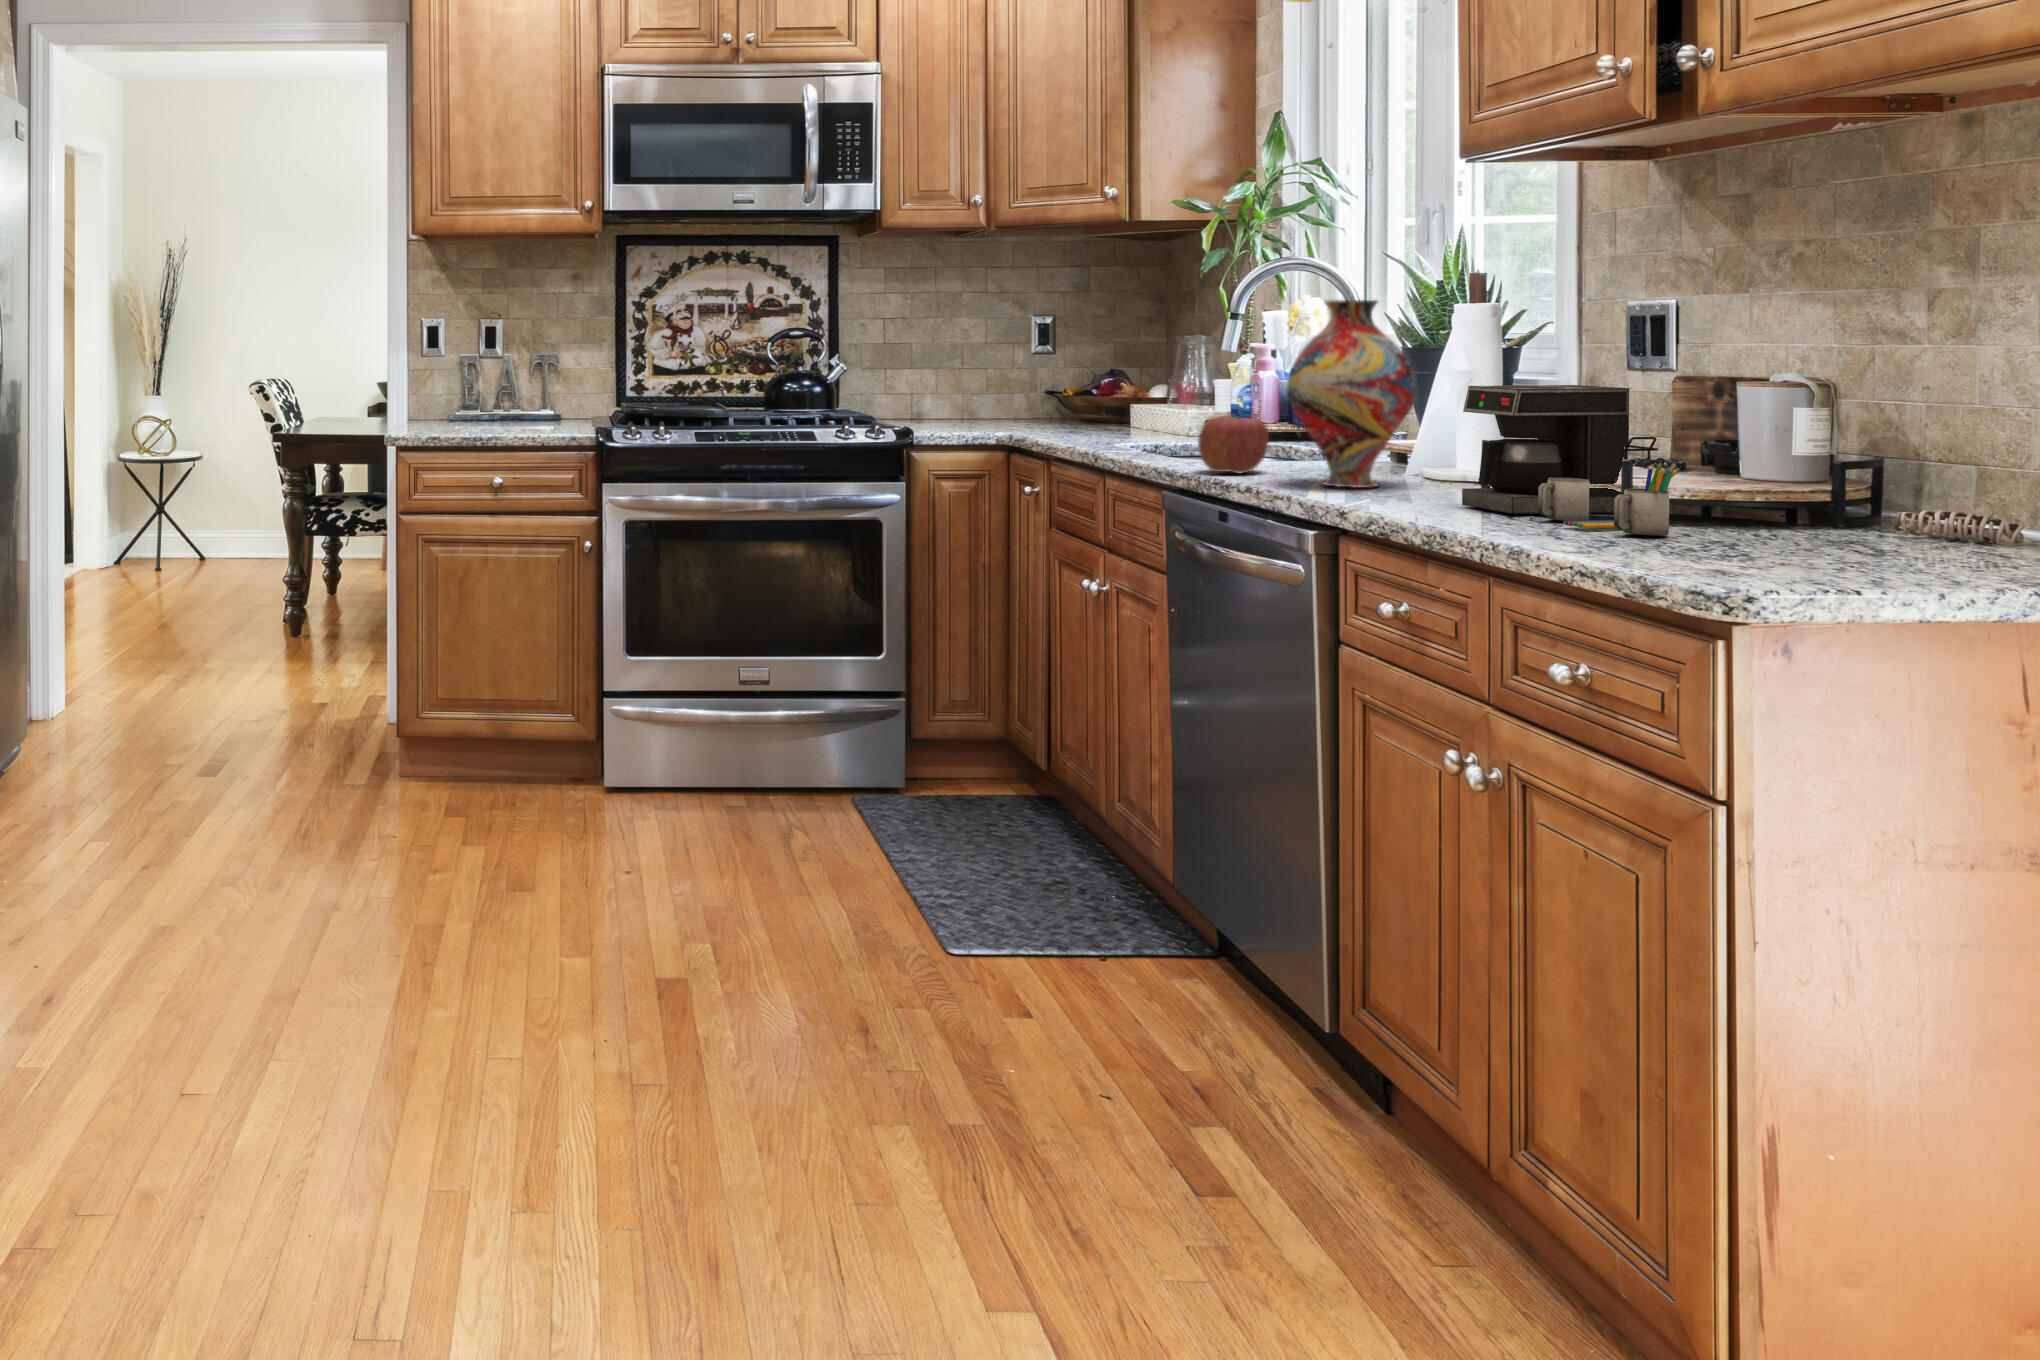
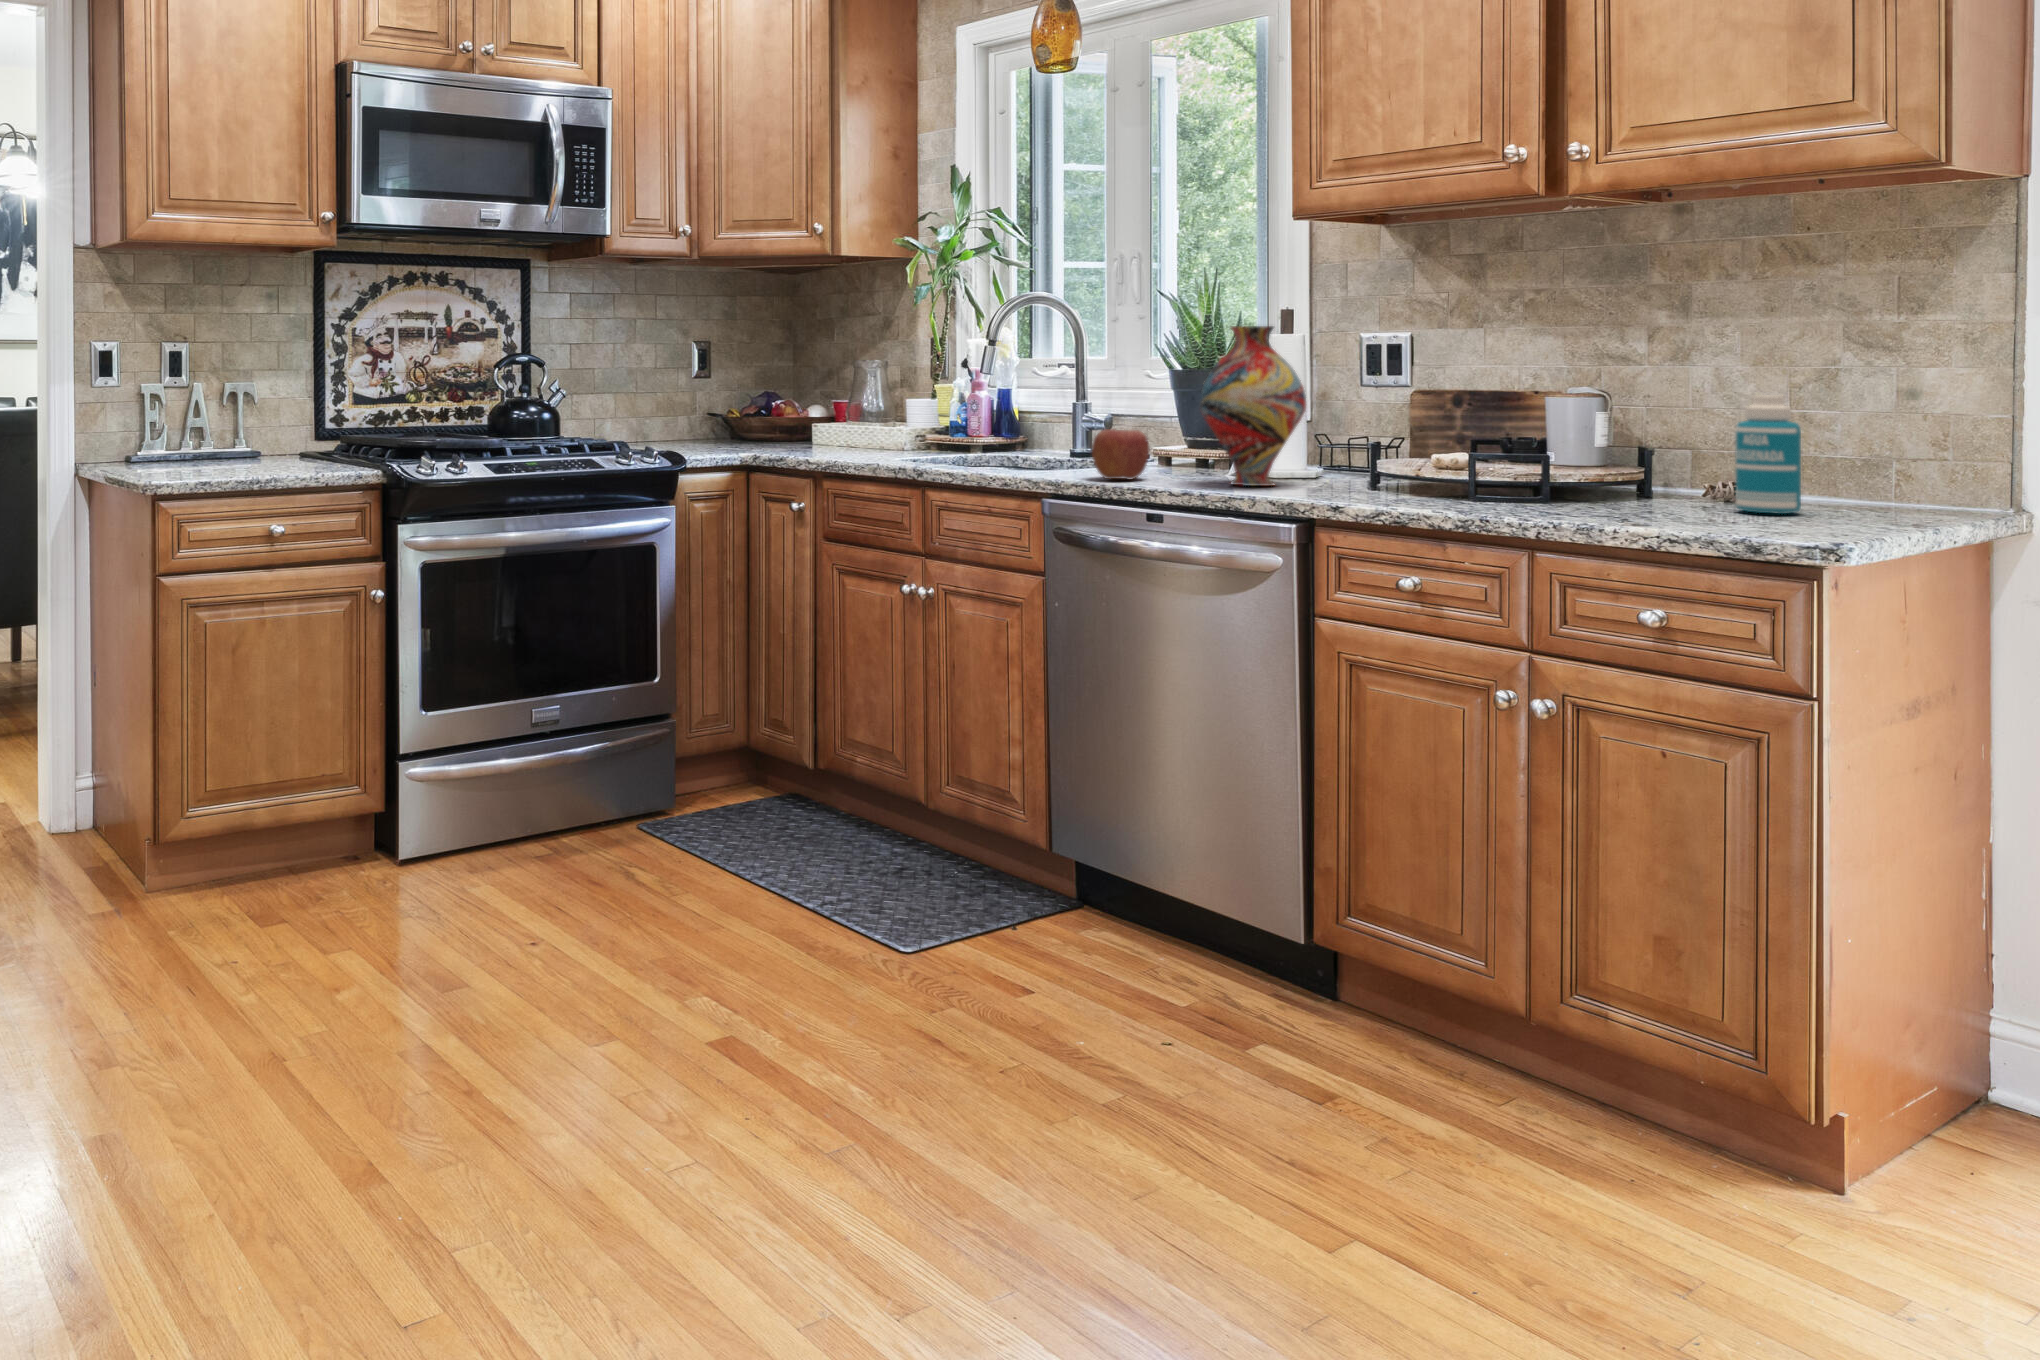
coffee maker: present [1462,385,1682,536] -> none [1397,395,1622,509]
bottle: none [1830,394,1926,557] -> present [1736,395,1801,514]

